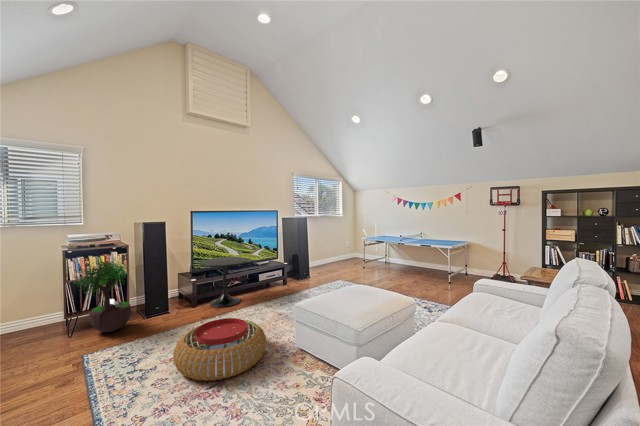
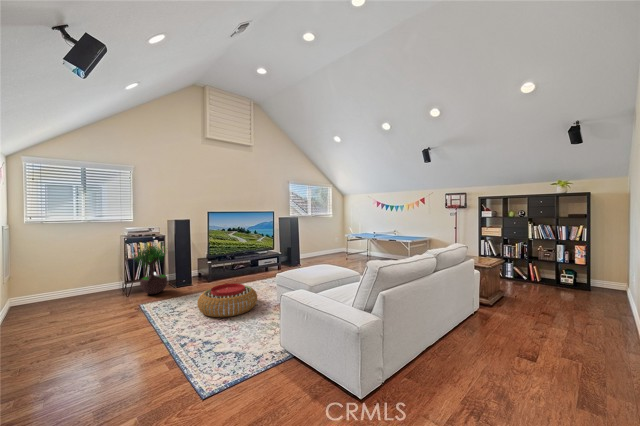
side table: present [199,257,248,307] -> none [214,246,250,282]

